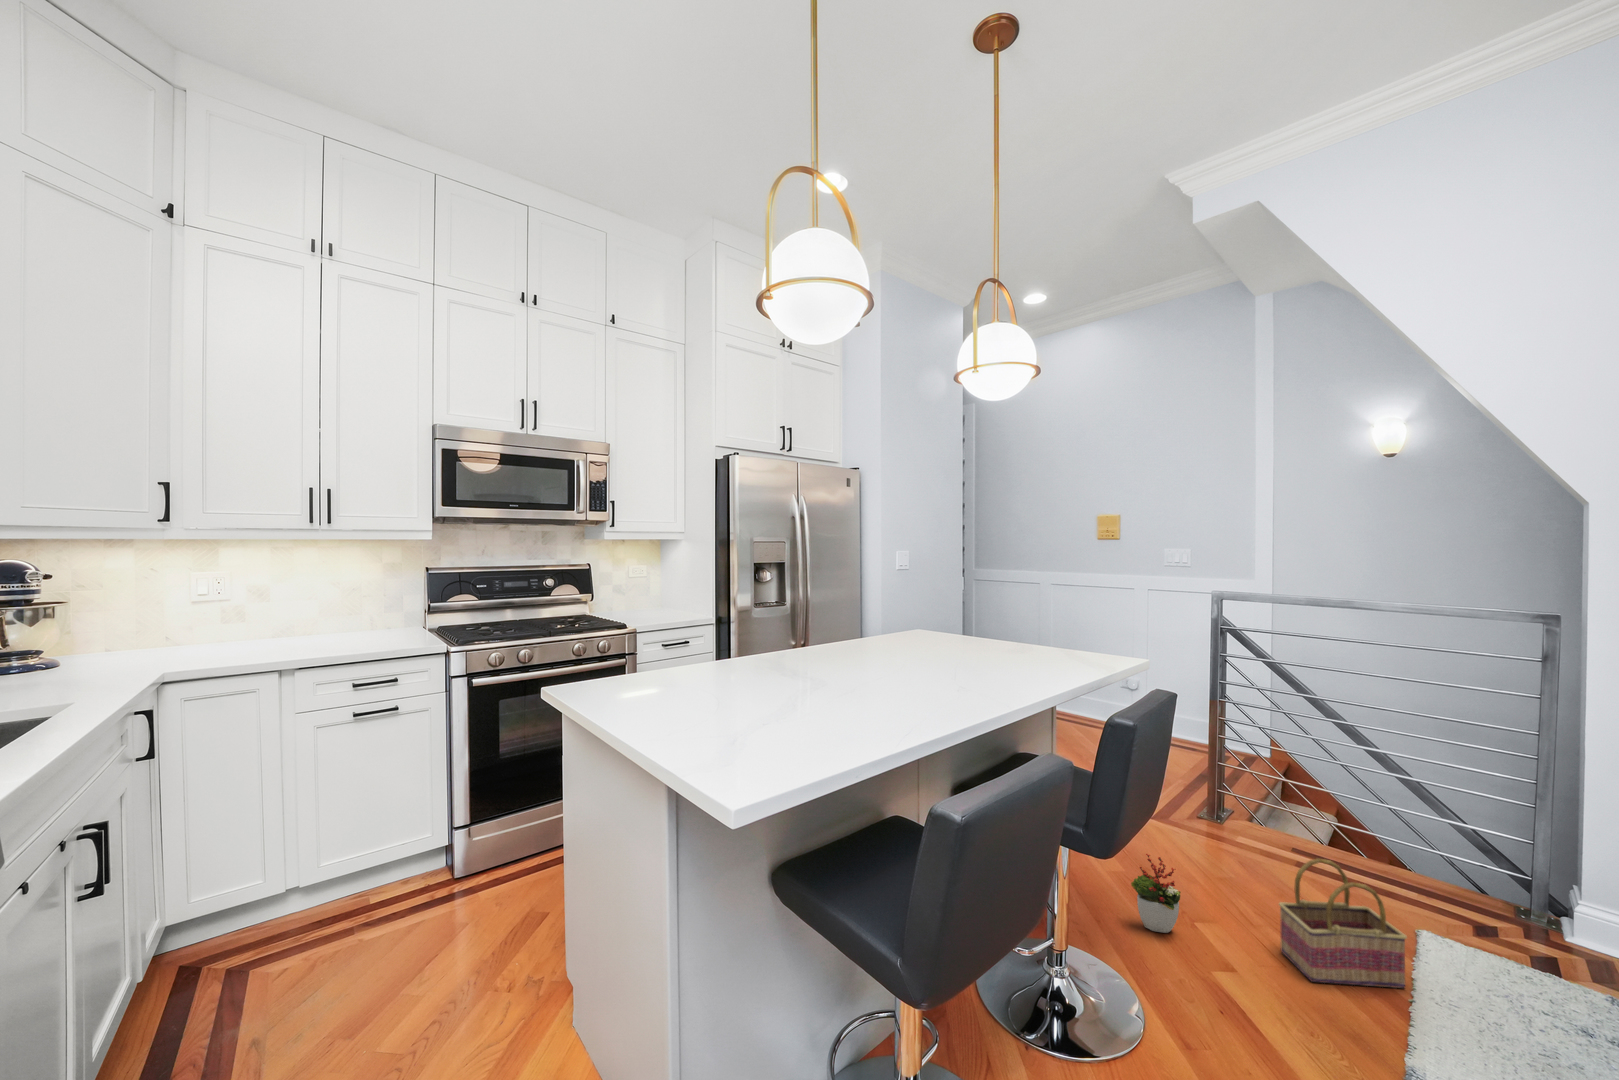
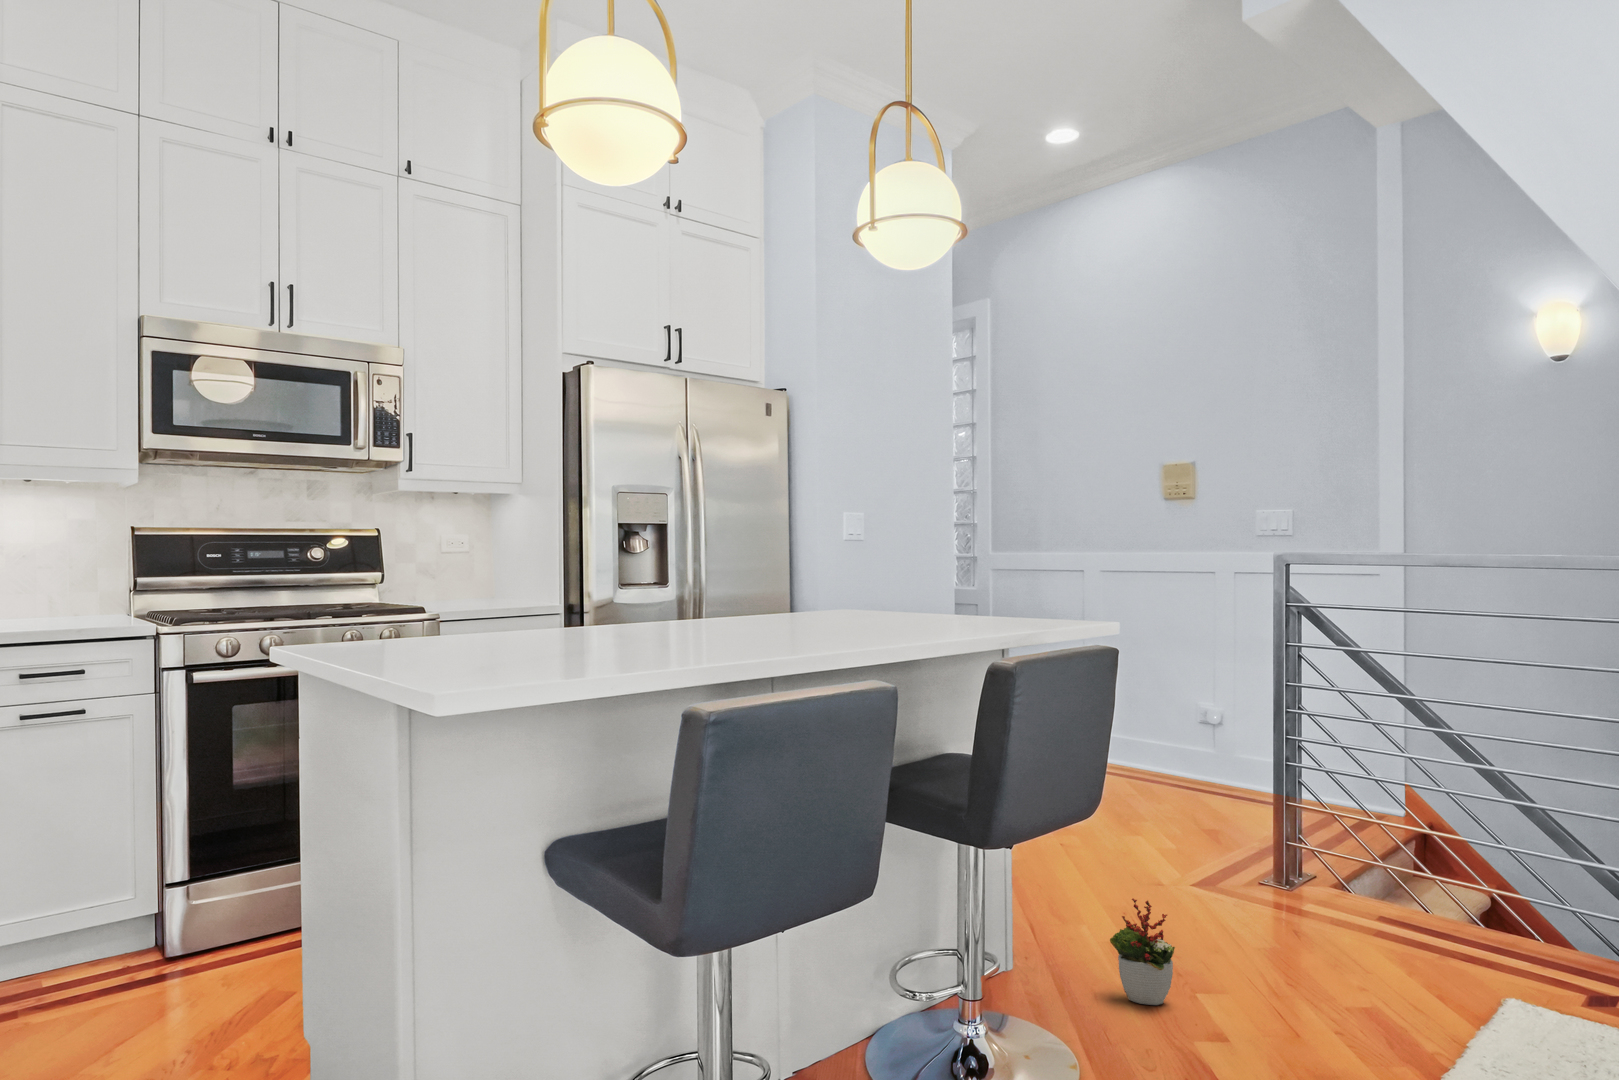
basket: present [1279,859,1407,988] -> none [1301,891,1454,1055]

